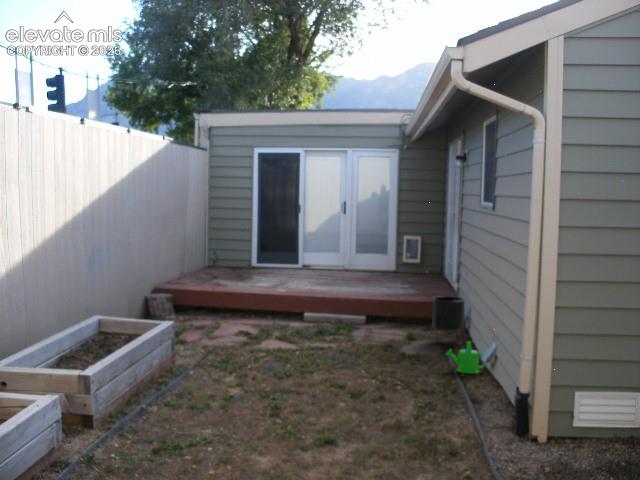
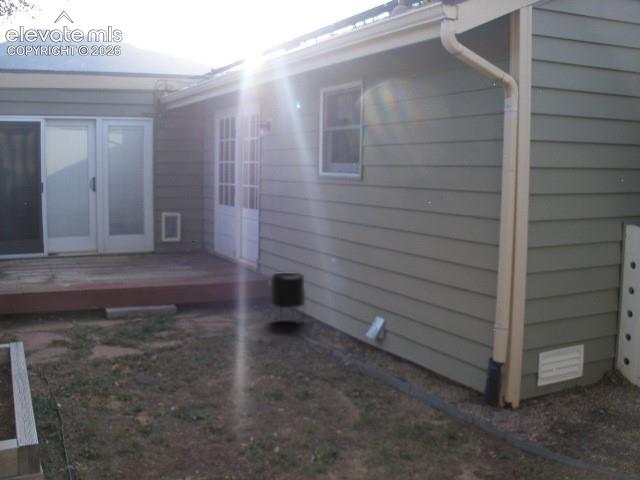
watering can: present [446,341,485,374] -> none [325,316,365,350]

